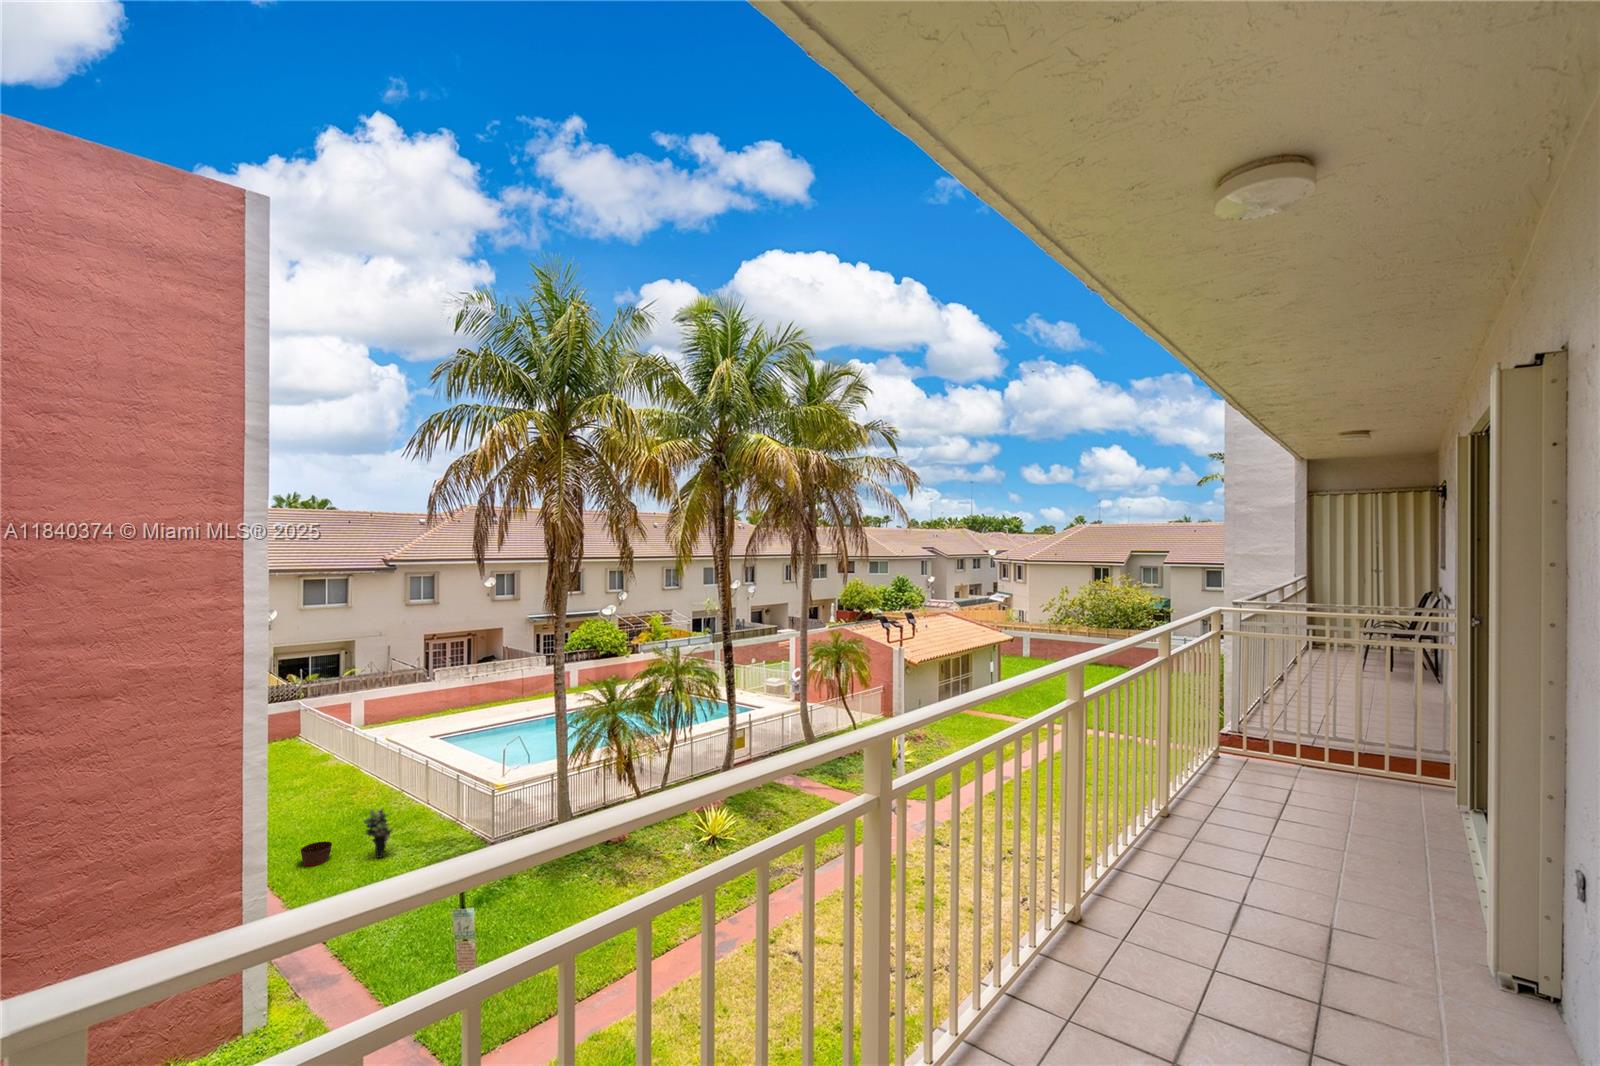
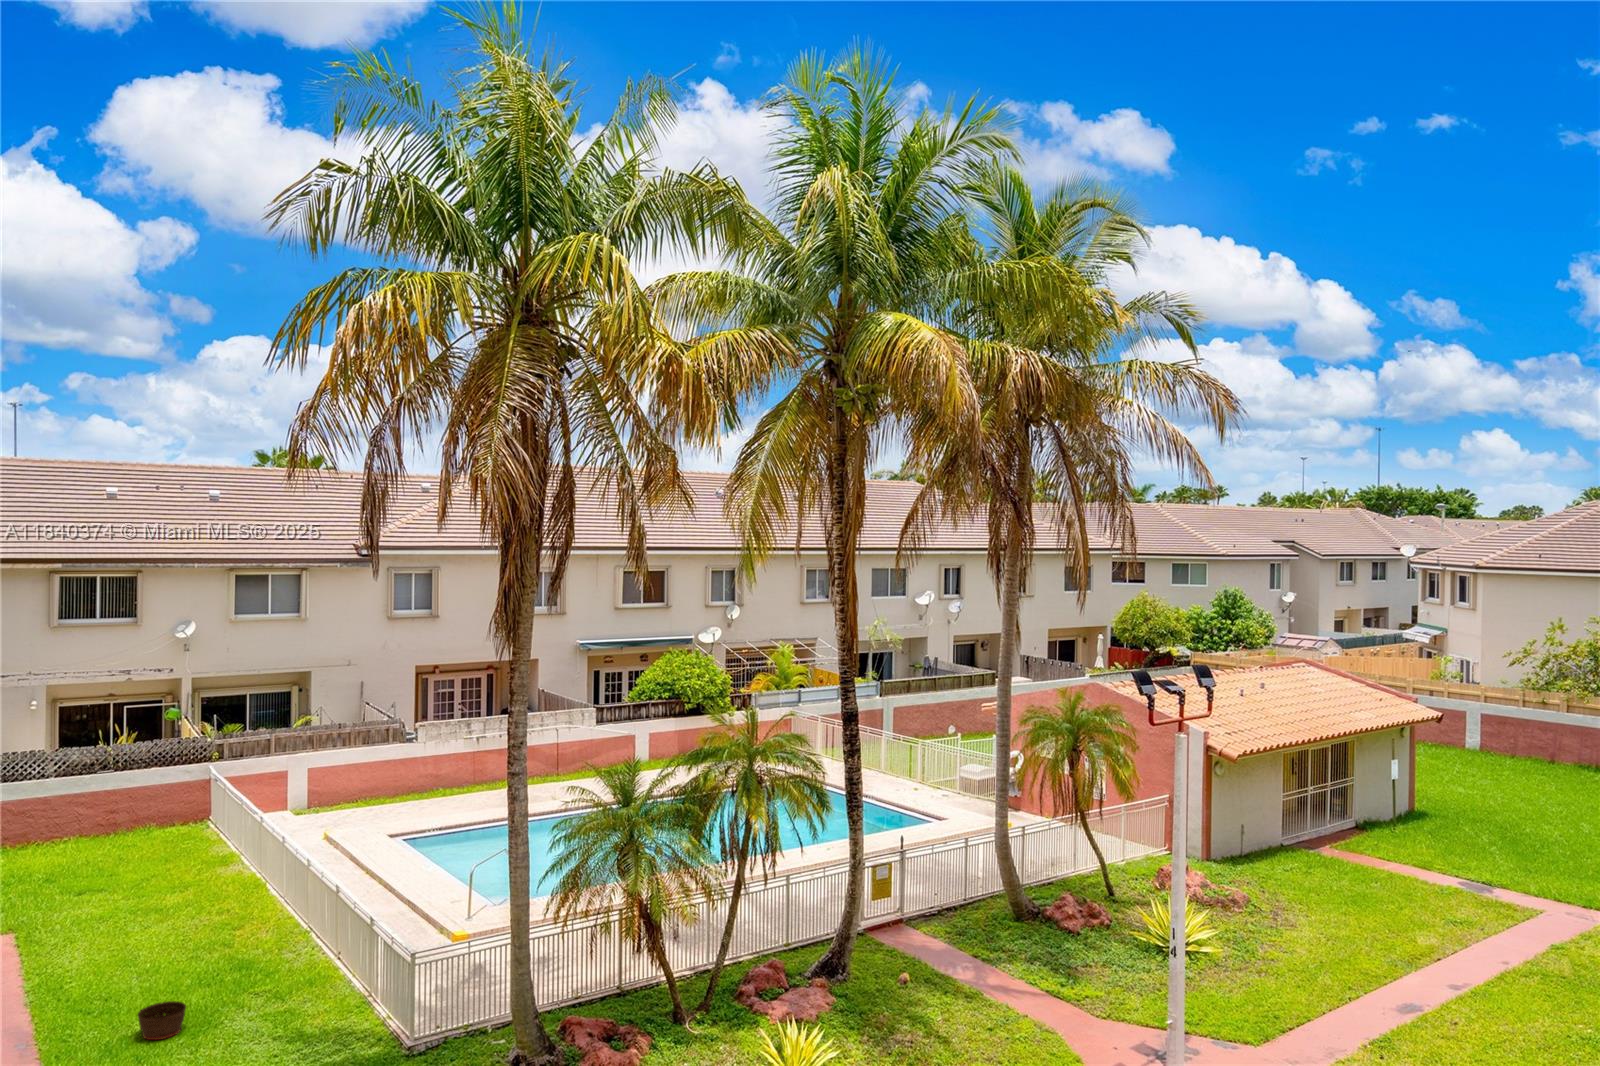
potted plant: present [364,808,392,858] -> none [229,954,277,1040]

